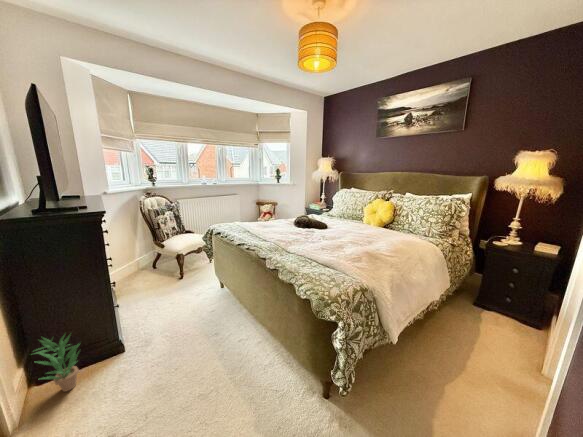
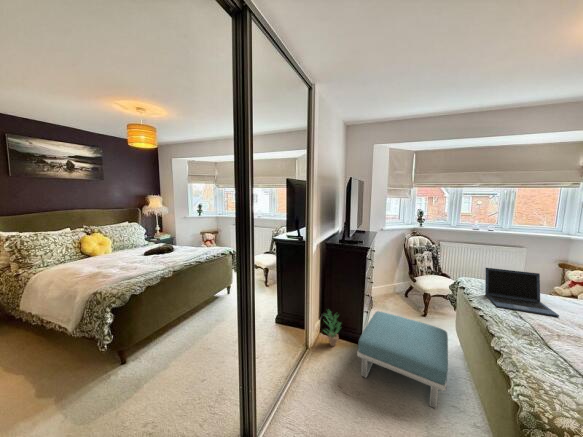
laptop: none [235,204,283,238] -> present [485,268,559,317]
footstool: none [125,280,237,391] -> present [357,311,448,409]

